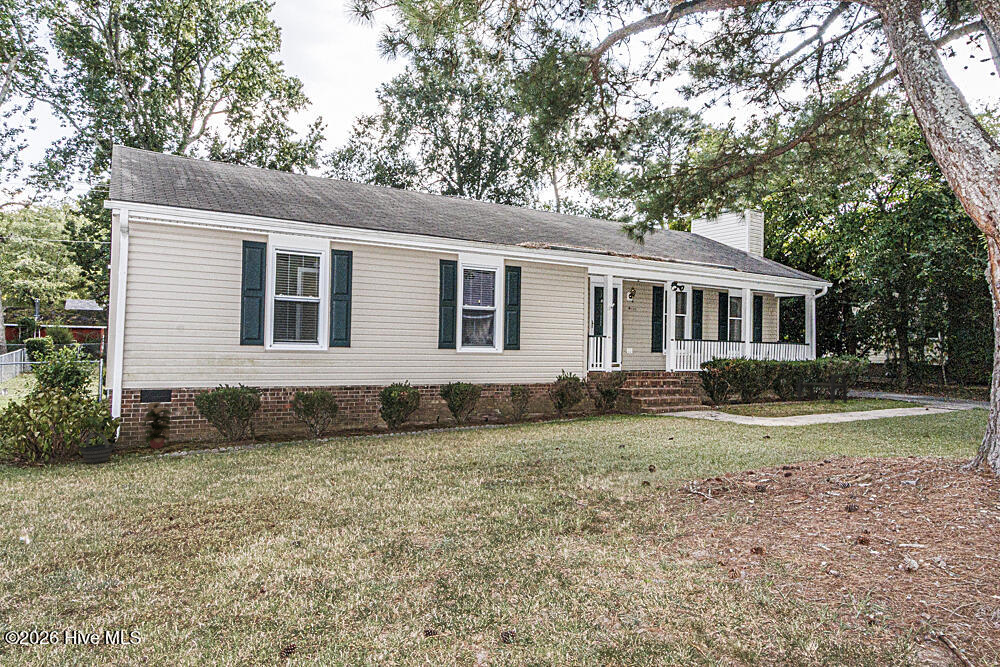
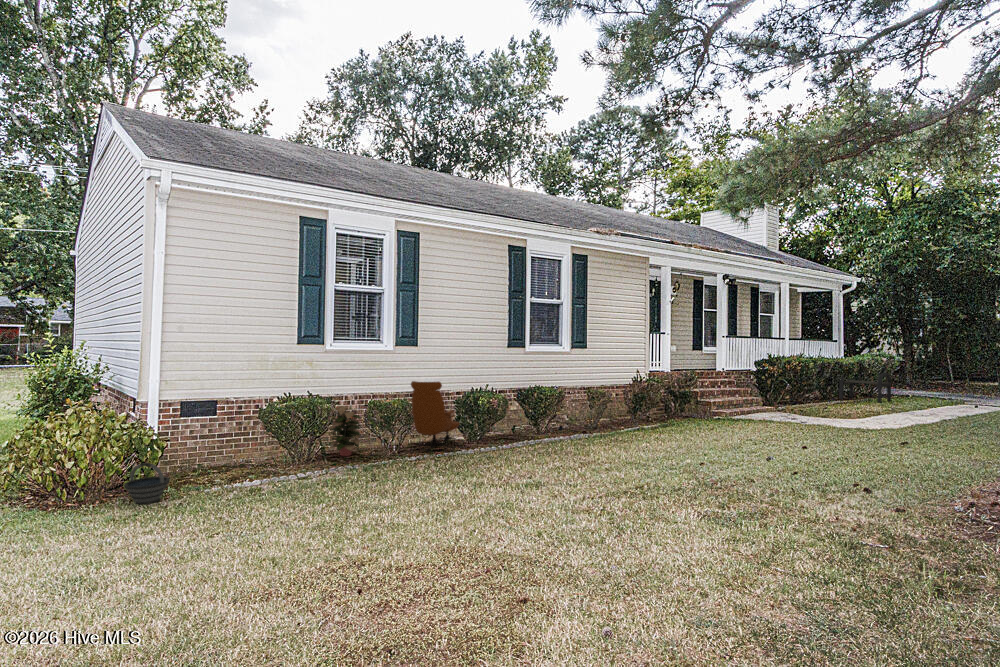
lounge chair: none [335,375,388,436] -> present [411,381,461,453]
decorative plant: present [140,402,171,448] -> present [329,406,361,456]

